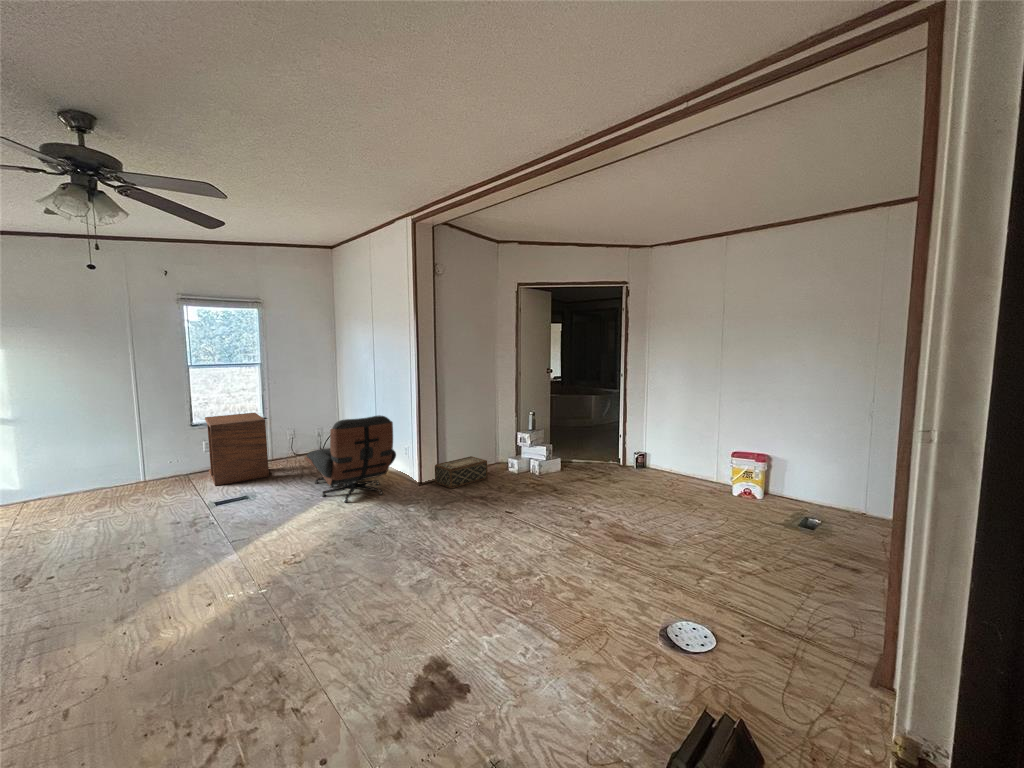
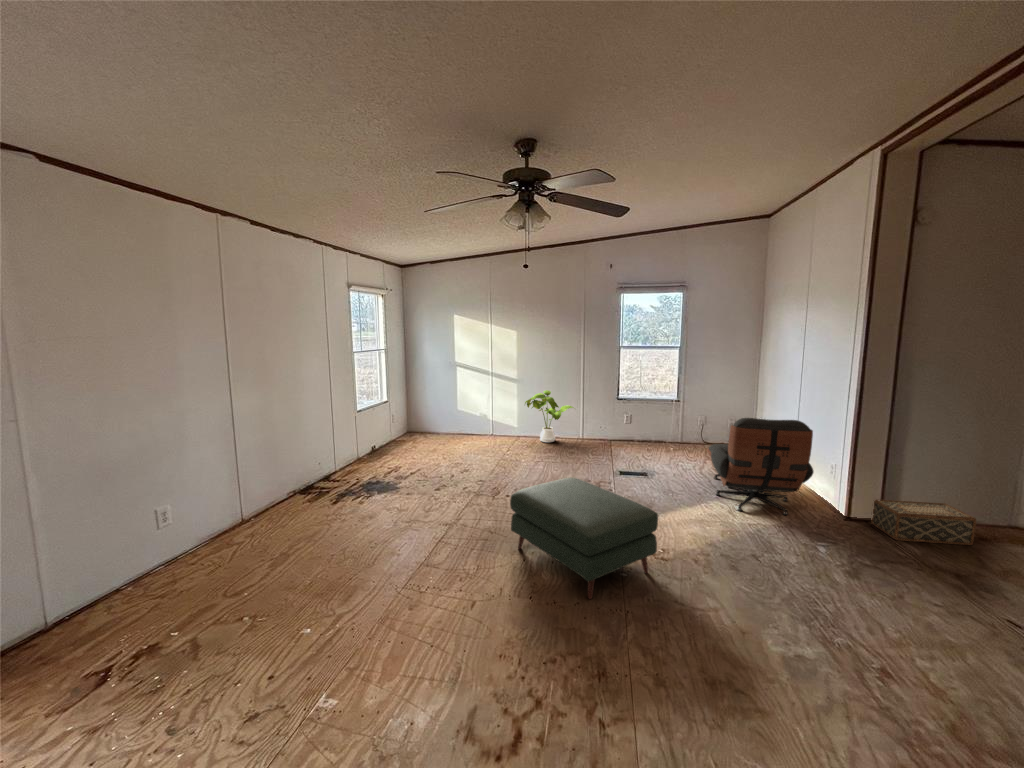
side table: present [205,413,269,486] -> none [627,393,676,459]
house plant: none [41,429,132,499] -> present [525,390,574,442]
ottoman: none [93,516,292,628] -> present [510,478,658,599]

